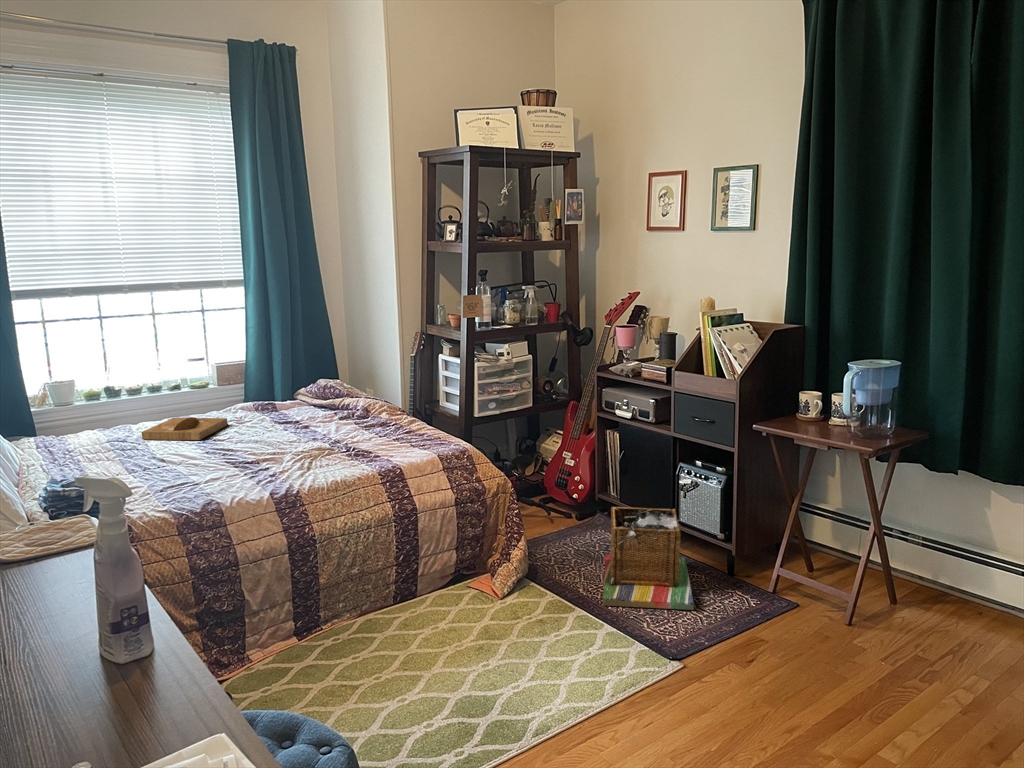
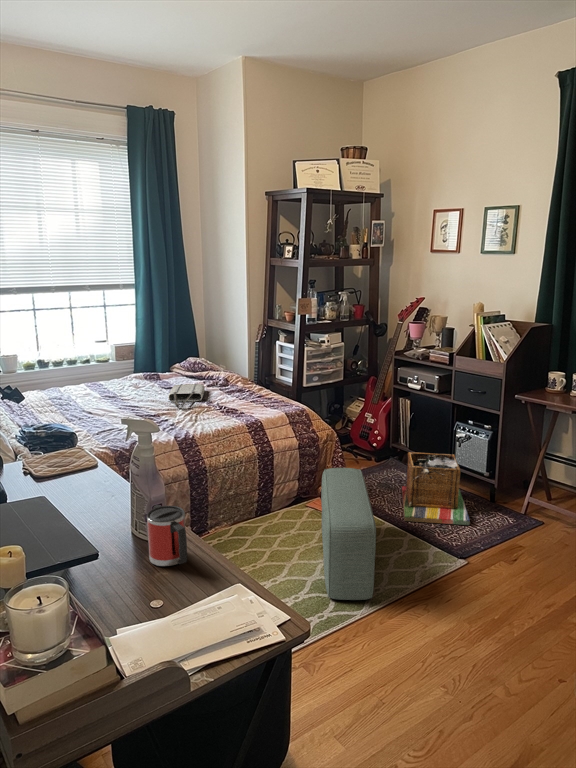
tote bag: none [276,416,331,447] -> present [168,384,205,405]
tray: present [142,417,228,440] -> none [71,384,129,400]
pouf: none [470,533,542,727] -> present [321,468,376,600]
mug: none [96,615,168,714] -> present [147,505,187,566]

